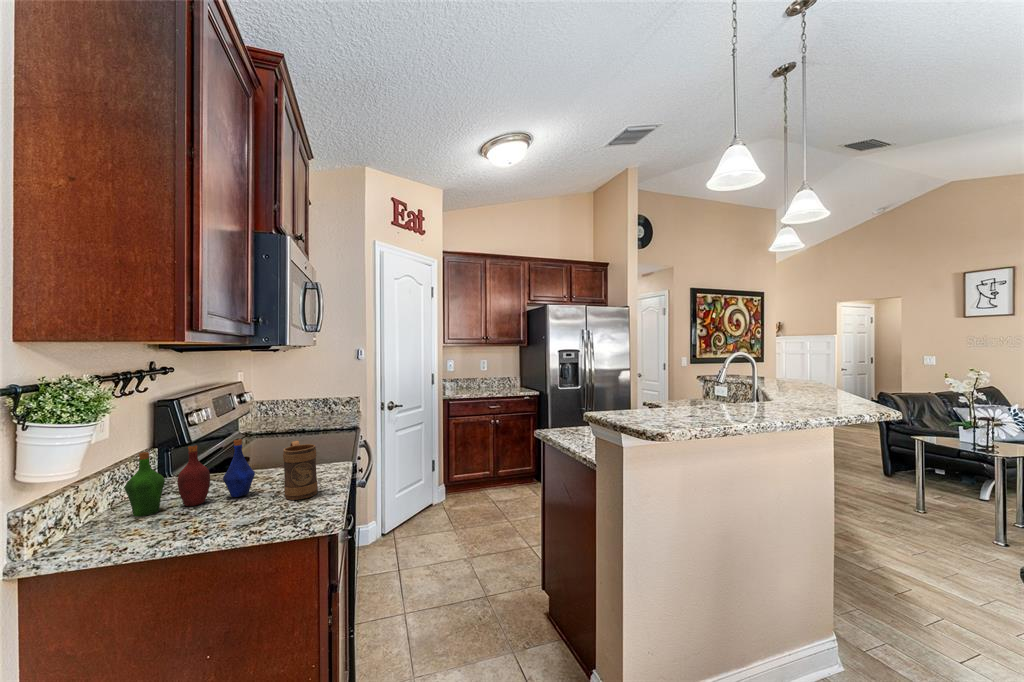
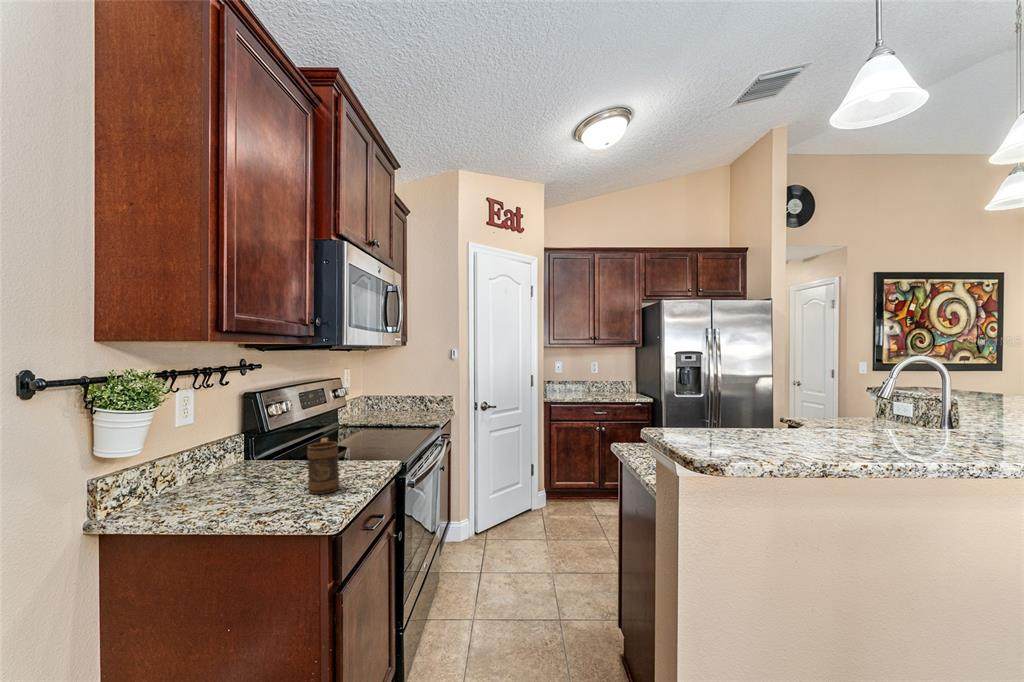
bottle: present [125,439,255,517] -> none [187,433,293,494]

